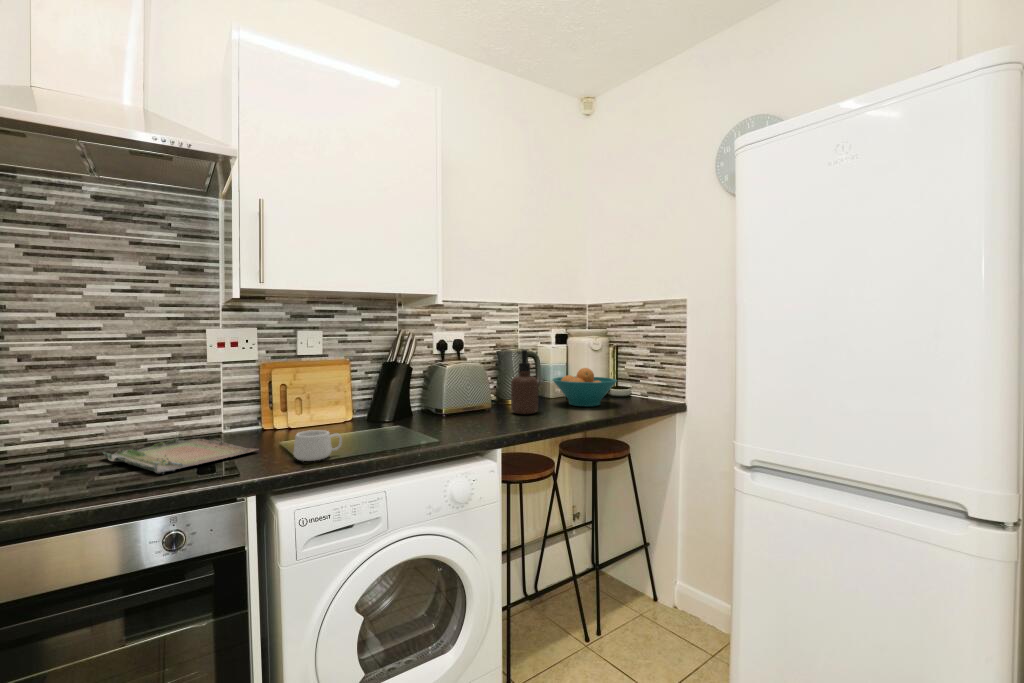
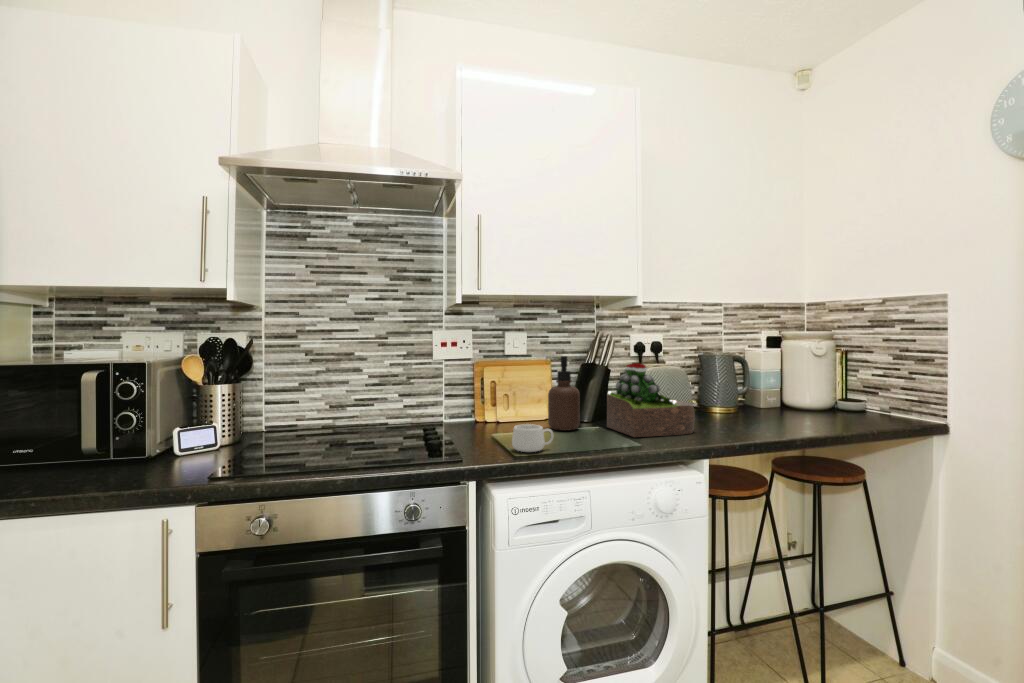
soap dispenser: present [511,350,538,414] -> present [548,356,580,431]
succulent plant: none [407,361,489,435] -> present [607,363,695,437]
fruit bowl: present [553,368,617,407] -> none [765,375,850,420]
tray: present [102,434,258,474] -> none [363,419,480,452]

